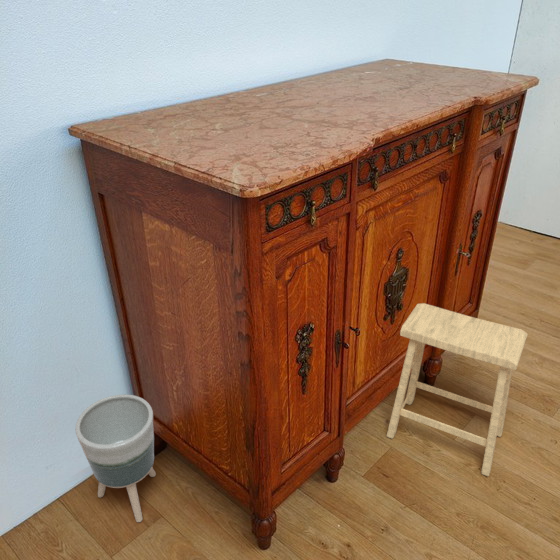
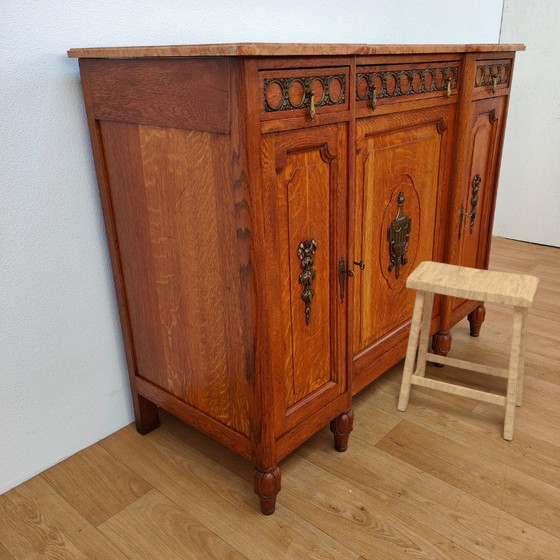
planter: present [75,394,156,522] -> none [59,351,146,494]

